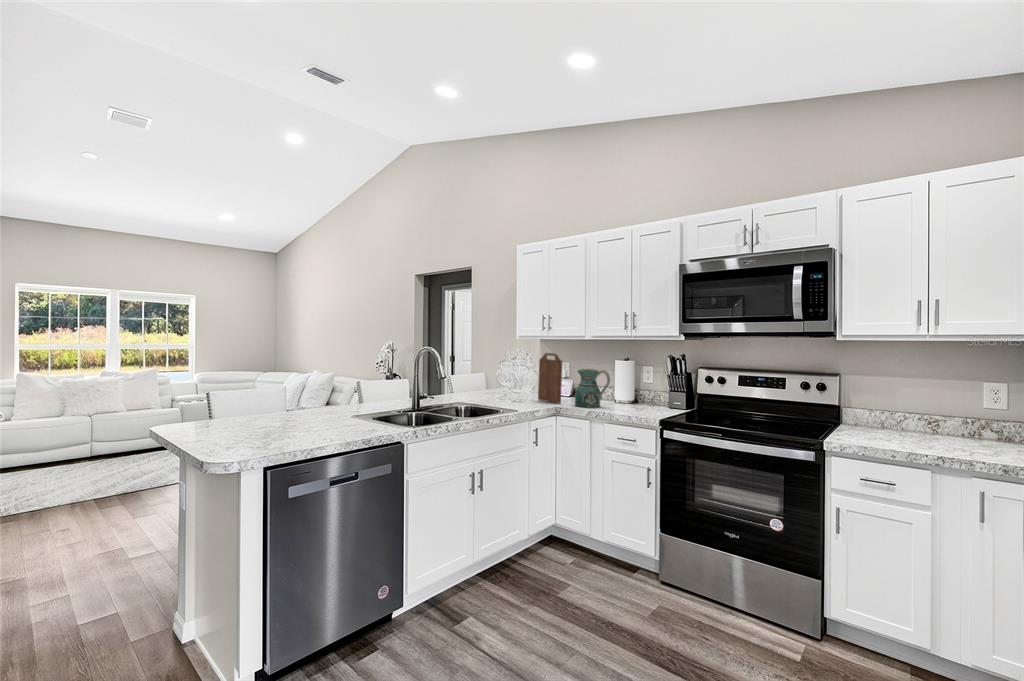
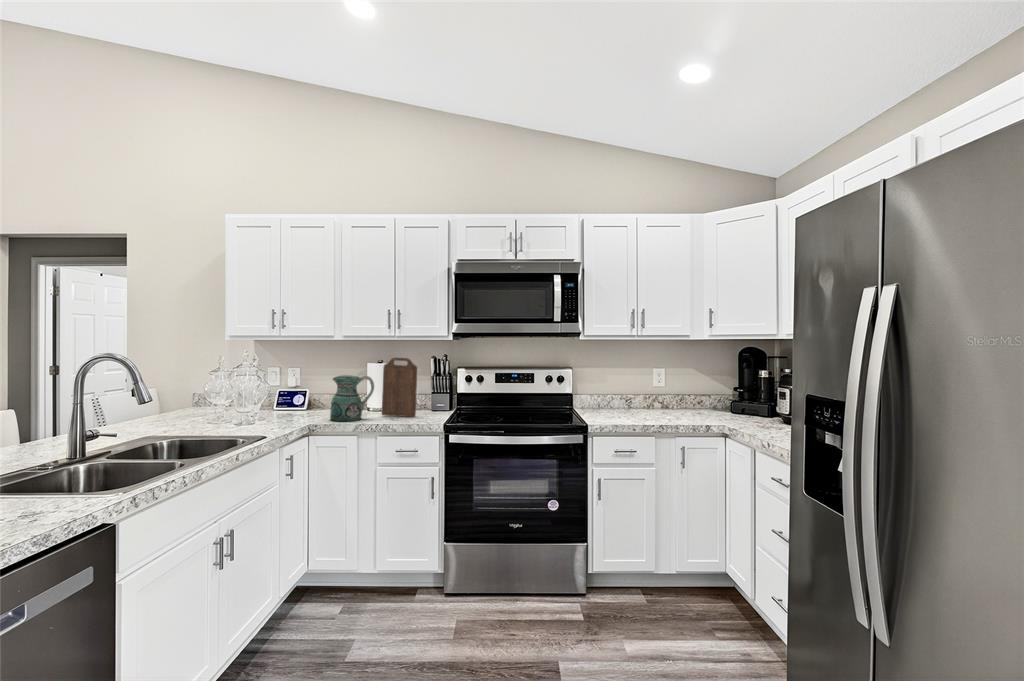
cutting board: present [538,353,562,404] -> present [382,358,417,417]

